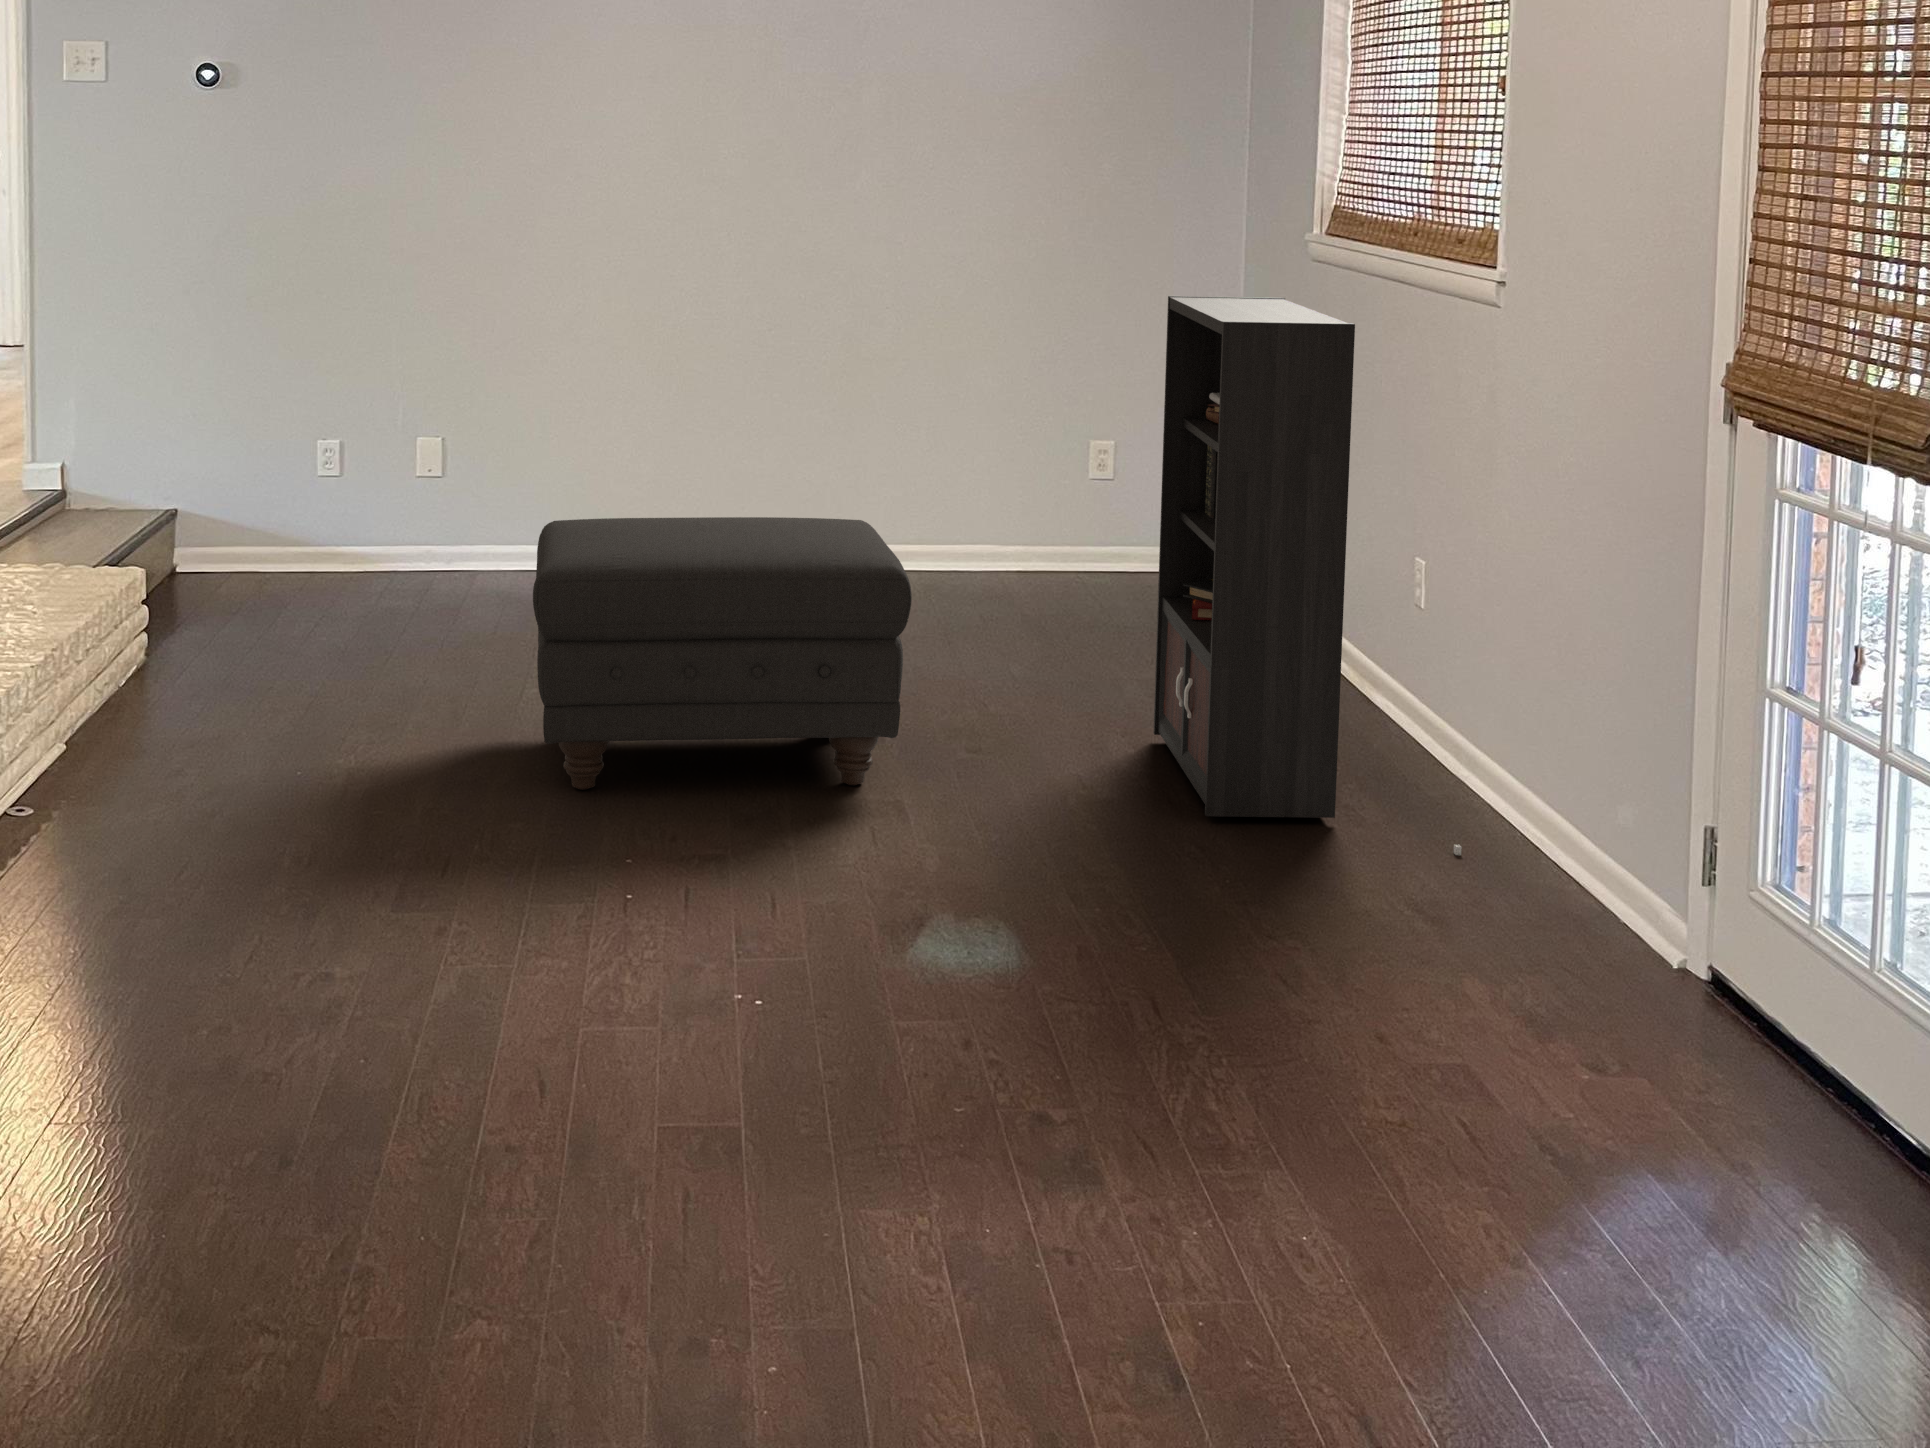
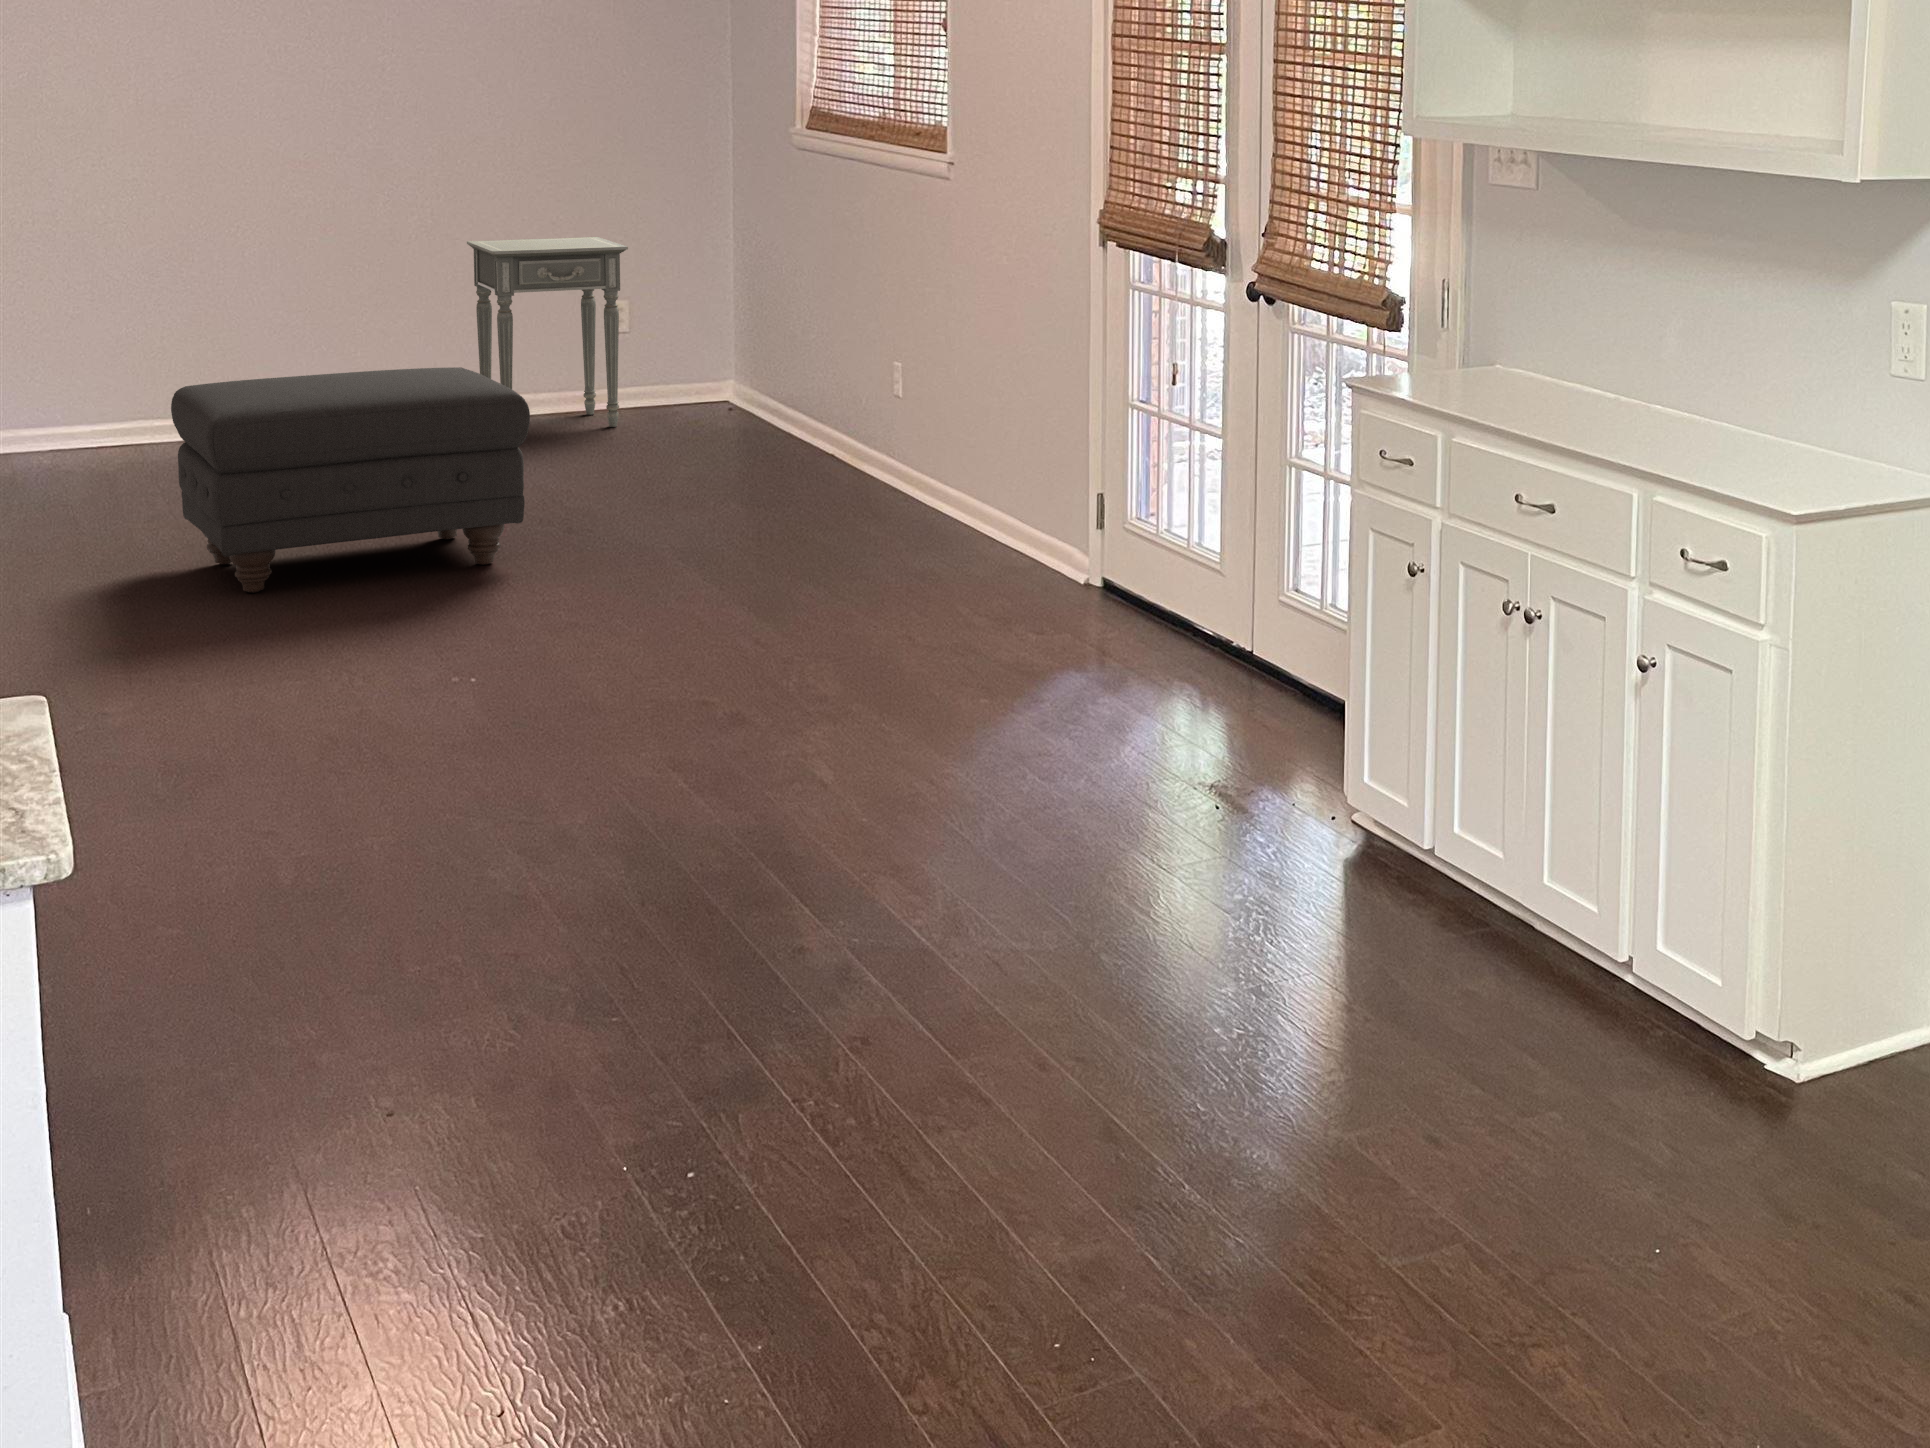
bookcase: present [1153,296,1462,855] -> none [707,180,947,550]
side table: none [943,357,1114,589] -> present [467,237,628,427]

